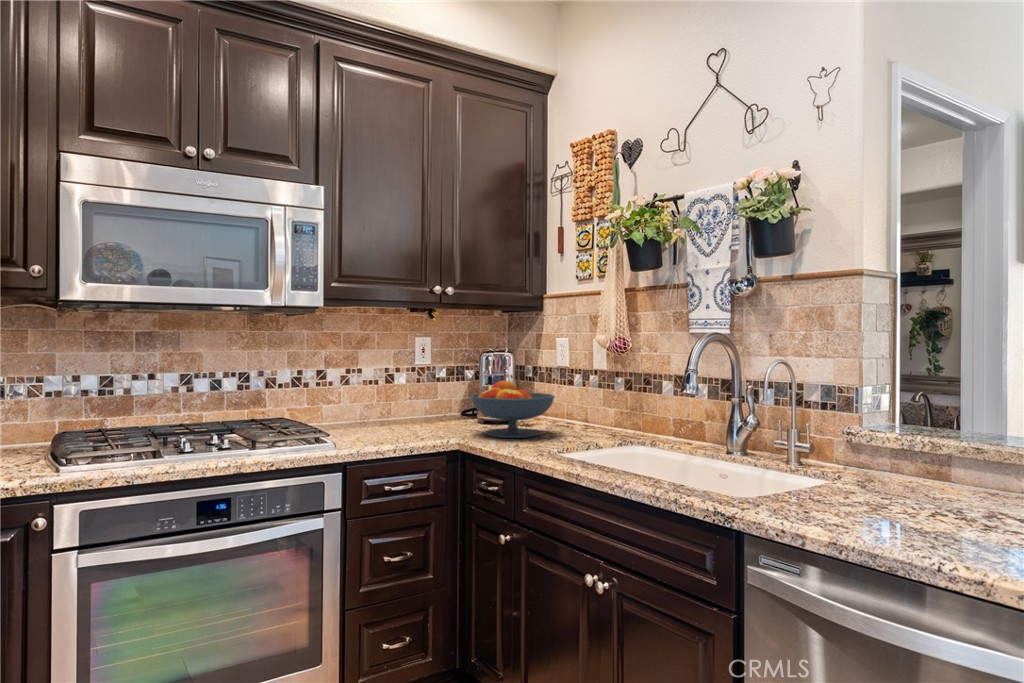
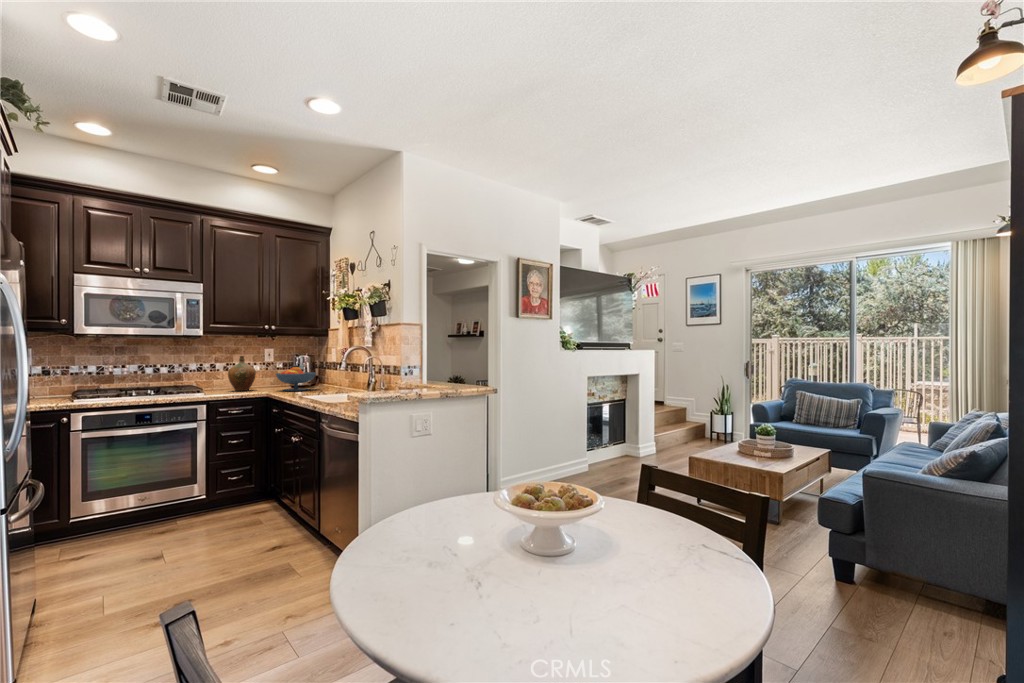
ceramic jug: none [367,354,423,434] -> present [228,356,256,391]

